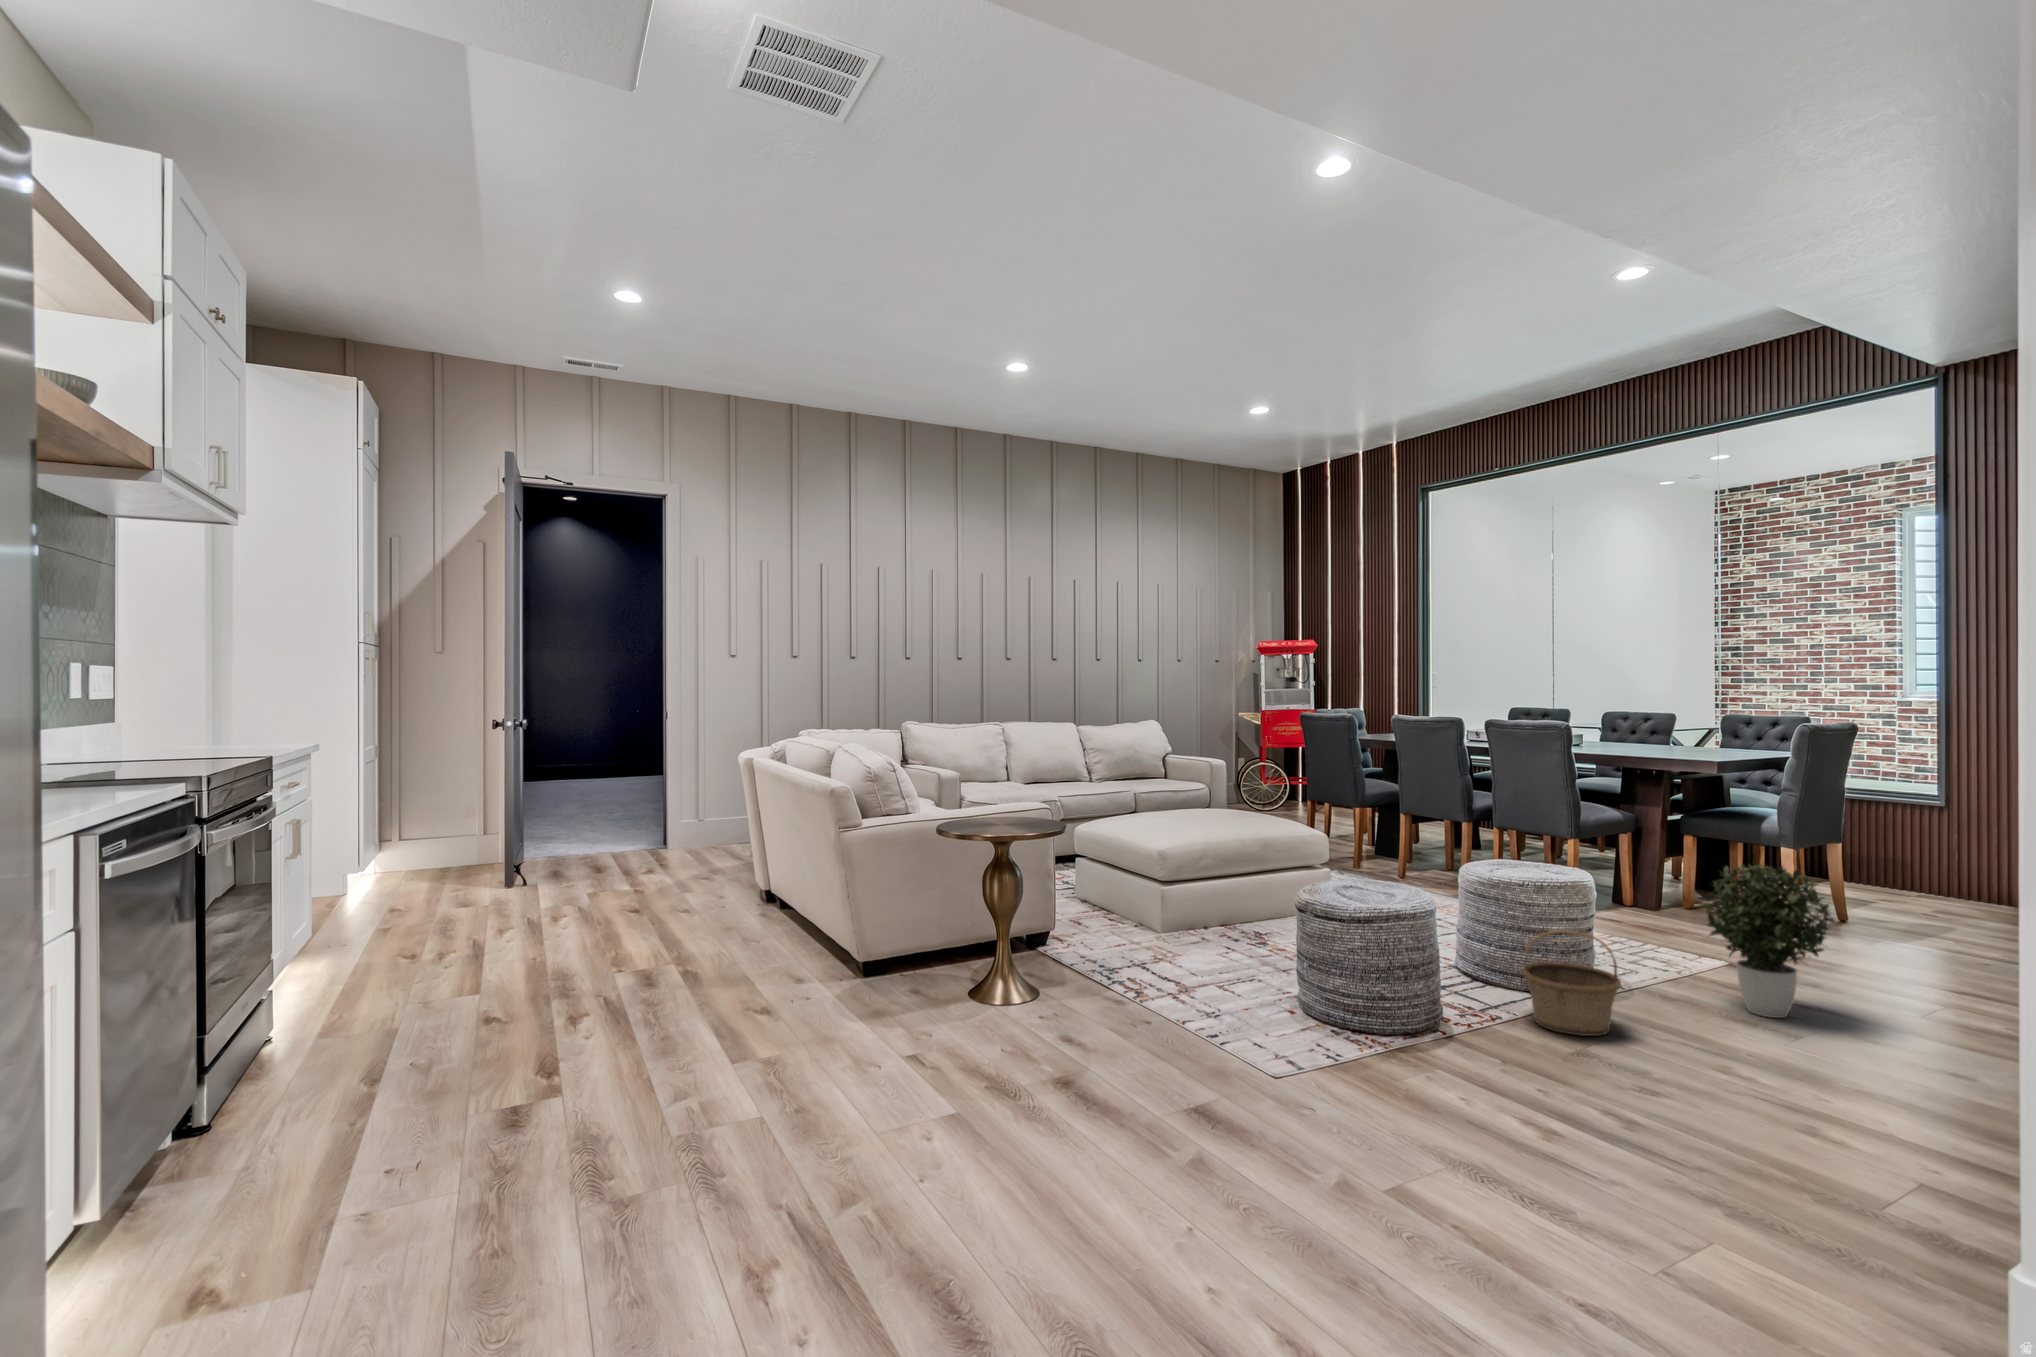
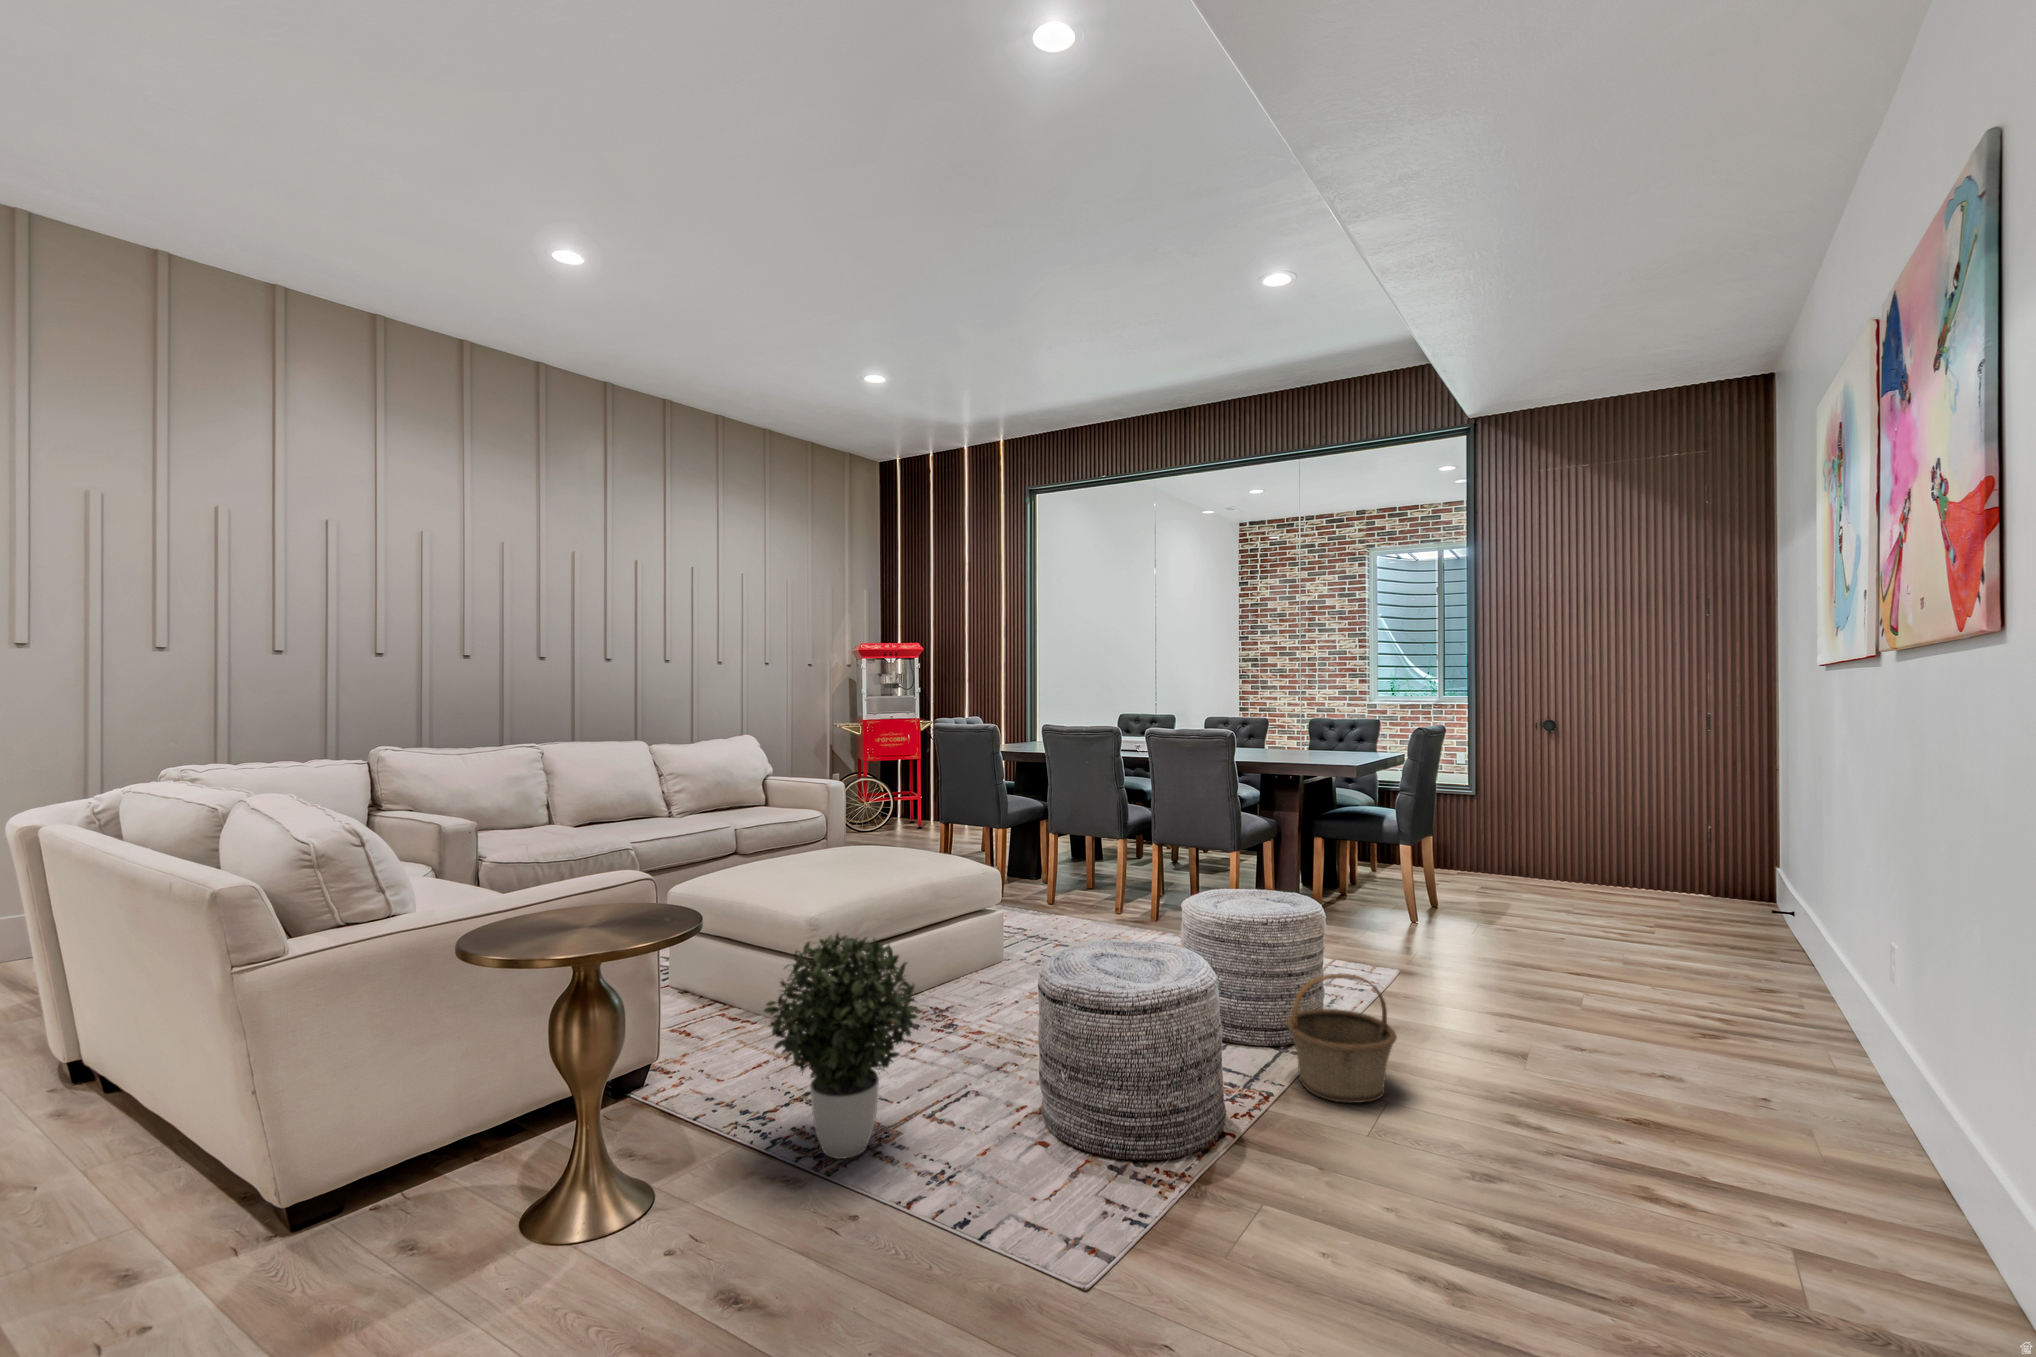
potted plant: present [1704,862,1835,1018] -> present [763,934,919,1159]

